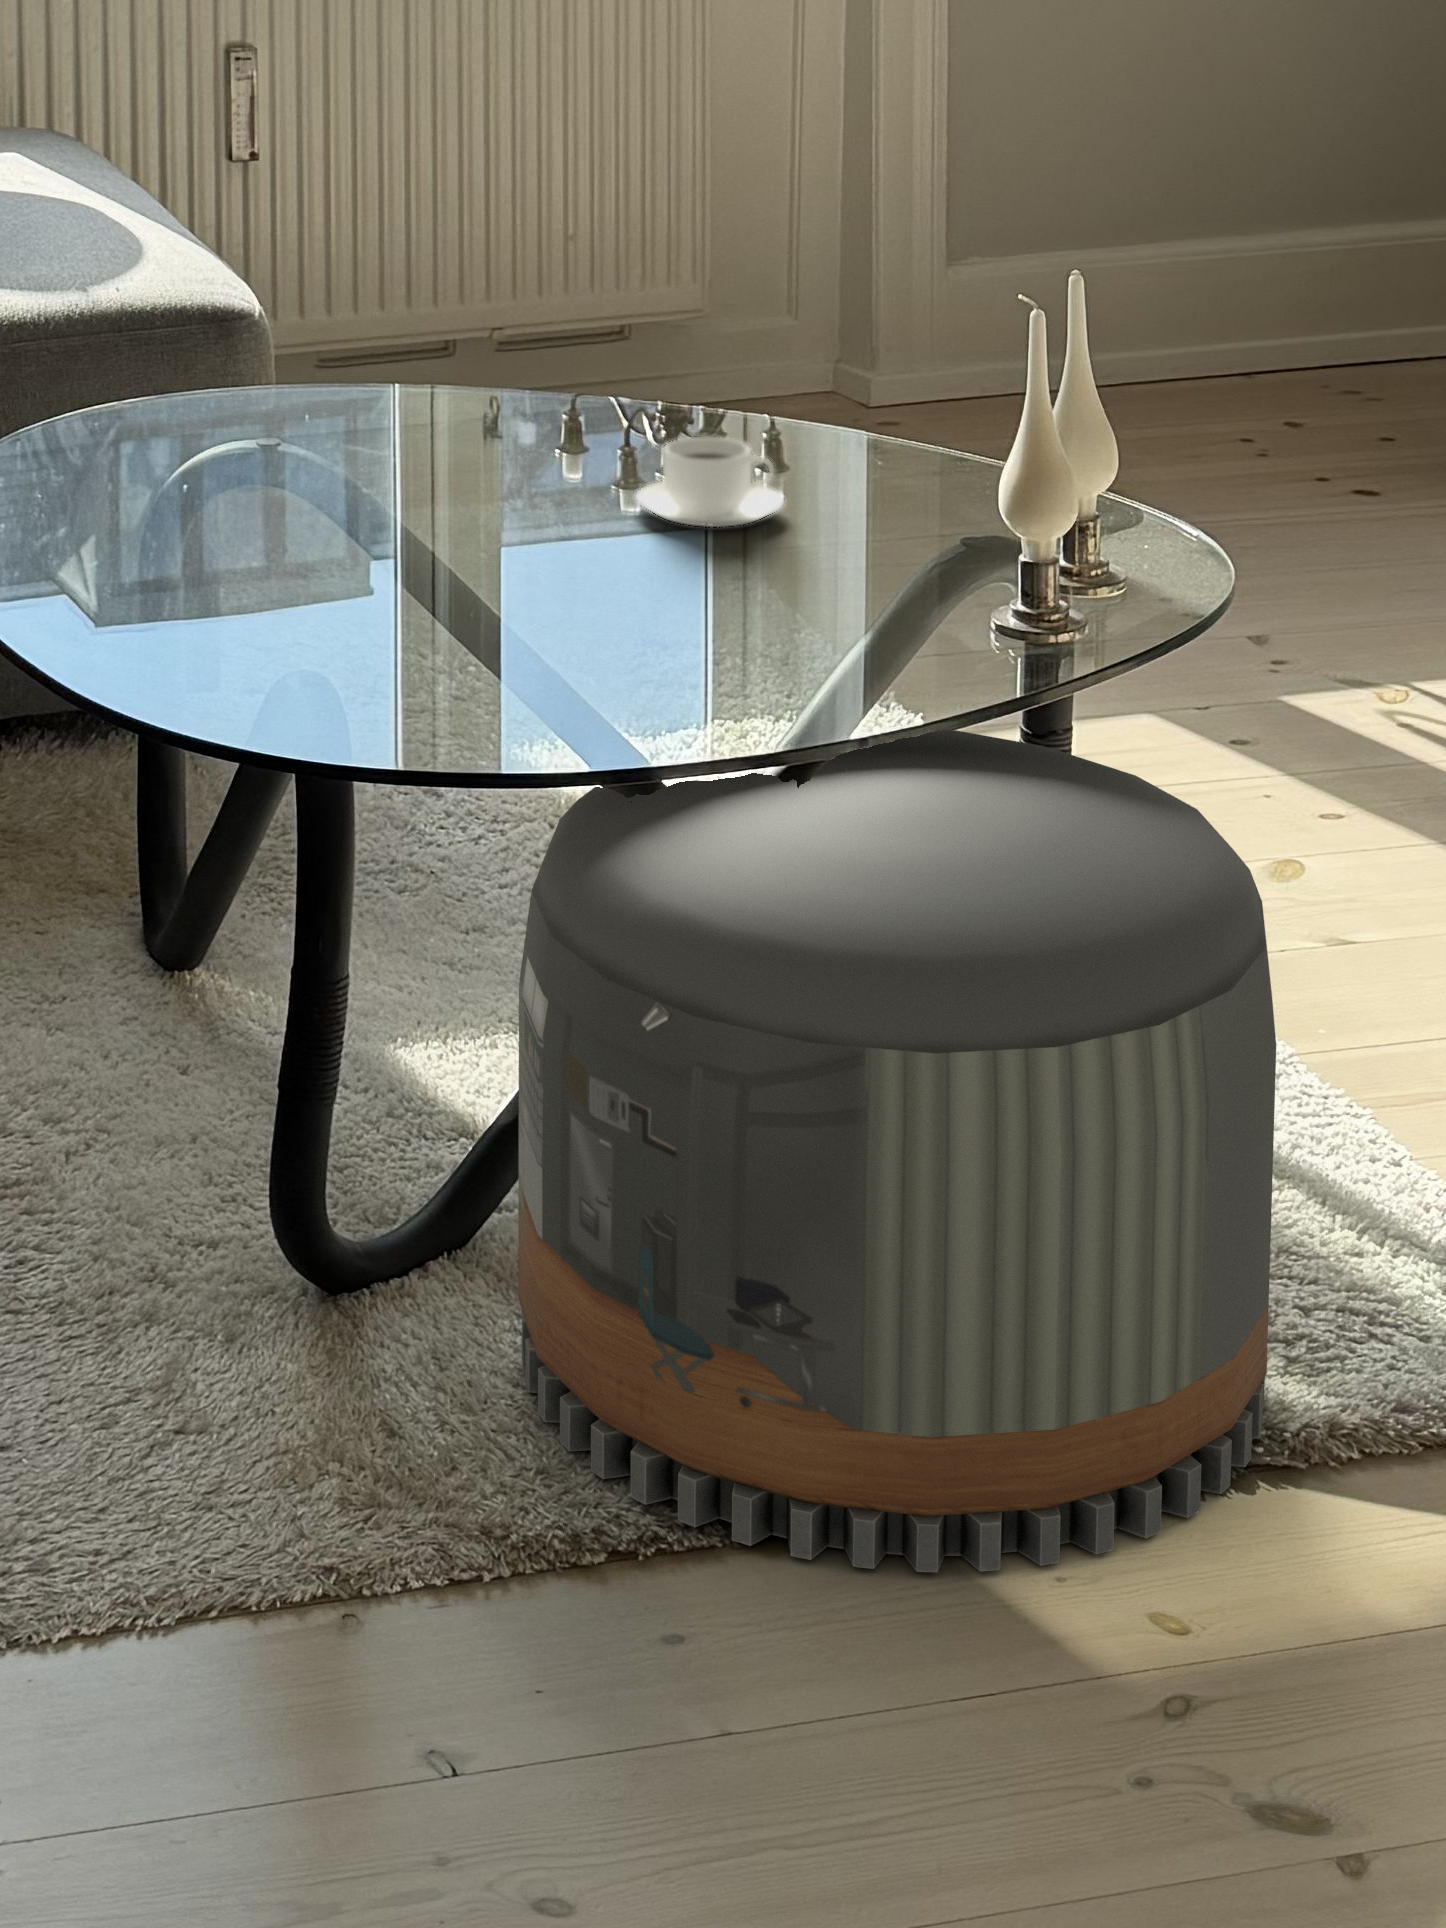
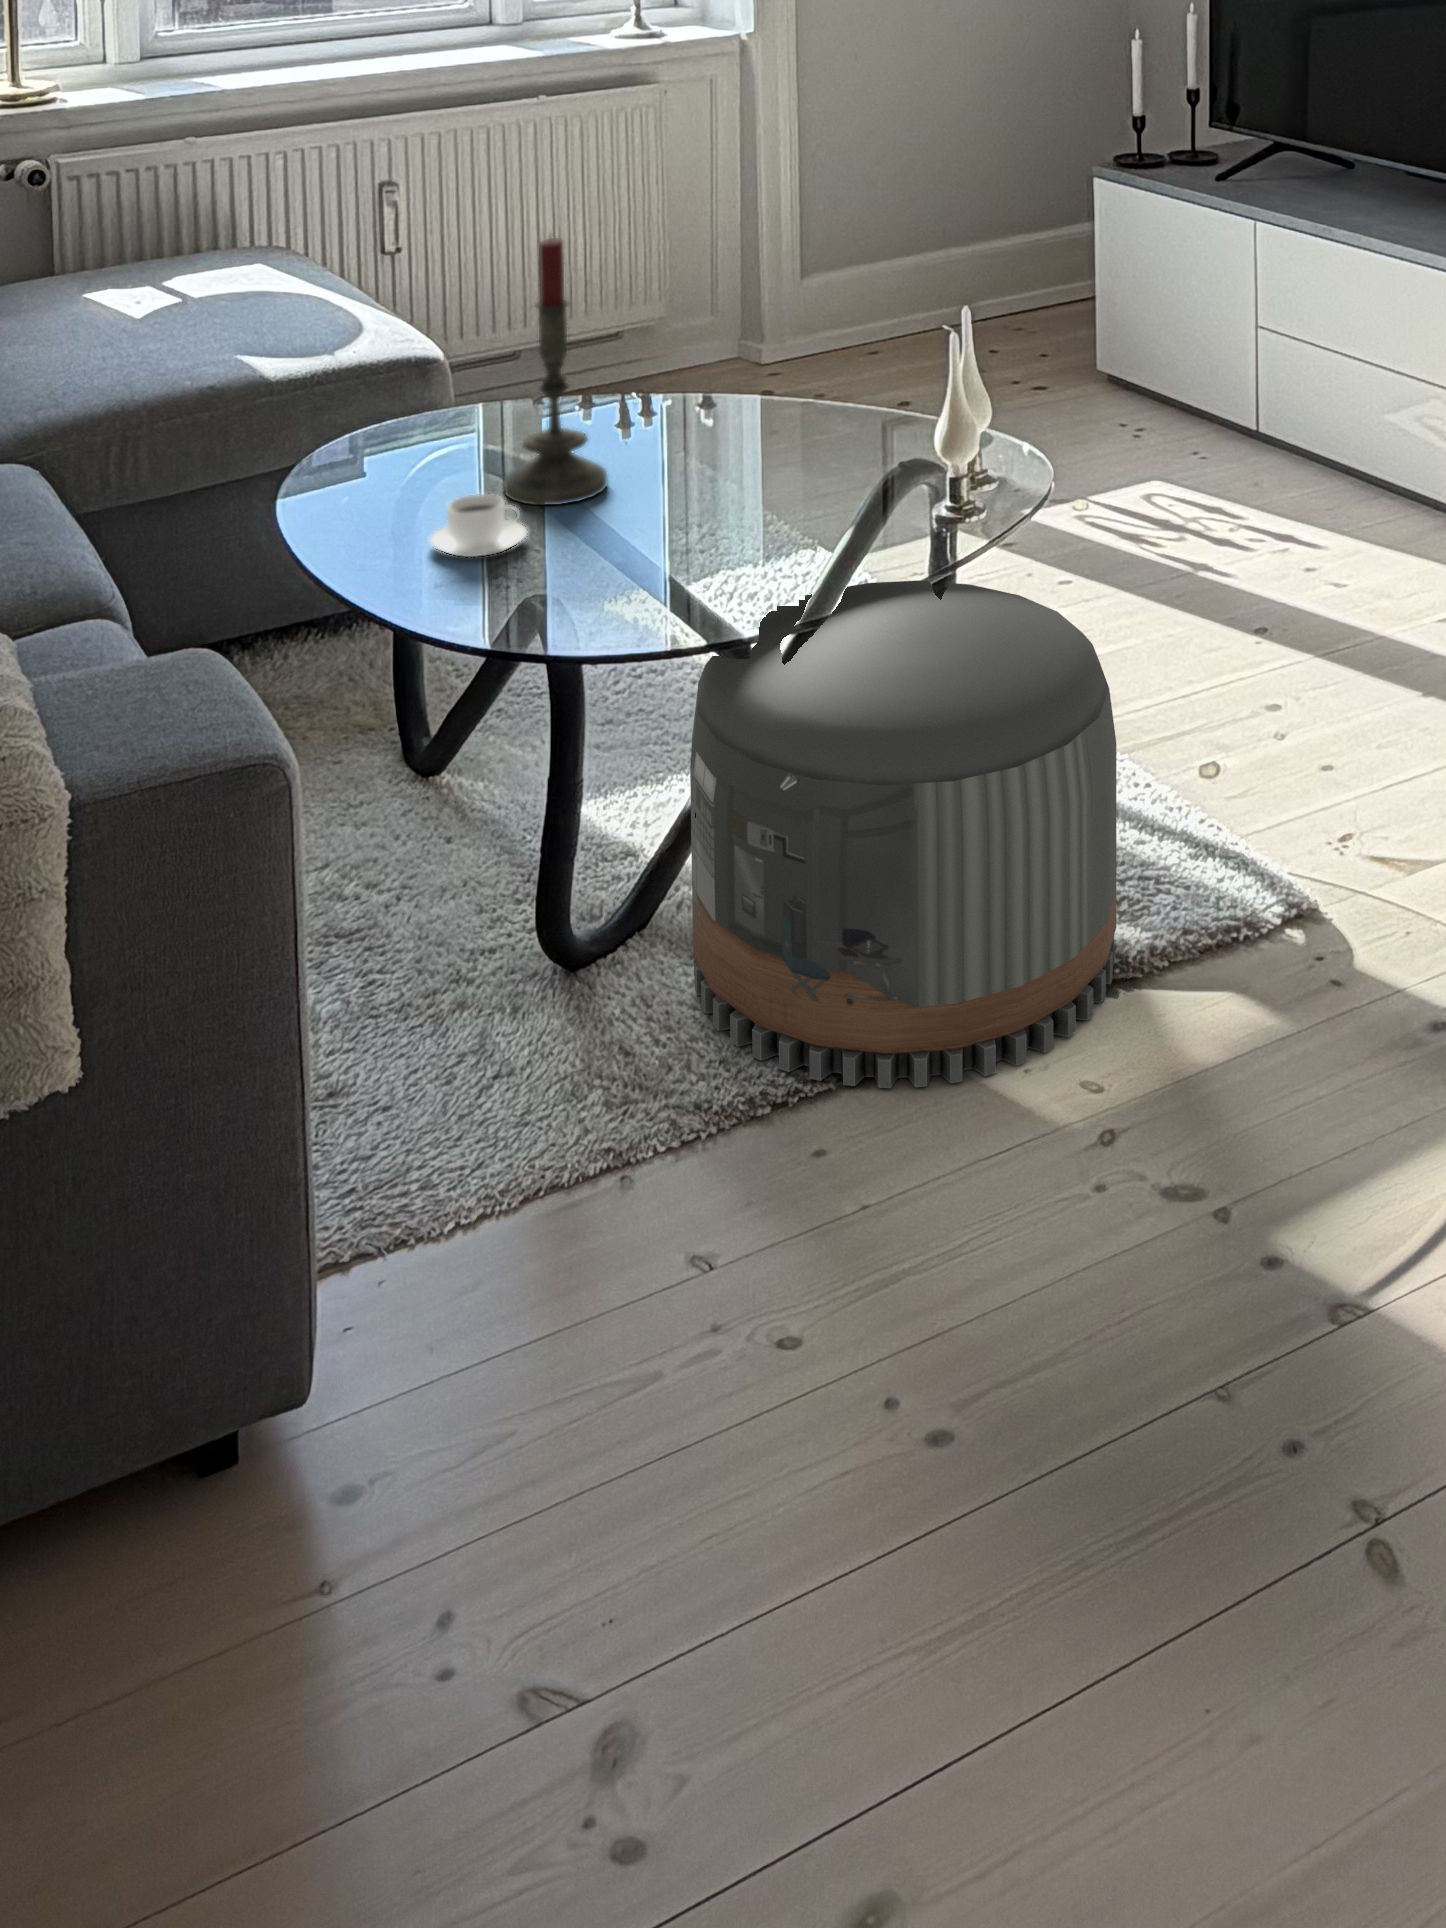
candle: none [290,88,459,543] -> present [504,237,608,505]
coffee cup: present [636,437,784,527] -> present [430,494,527,557]

